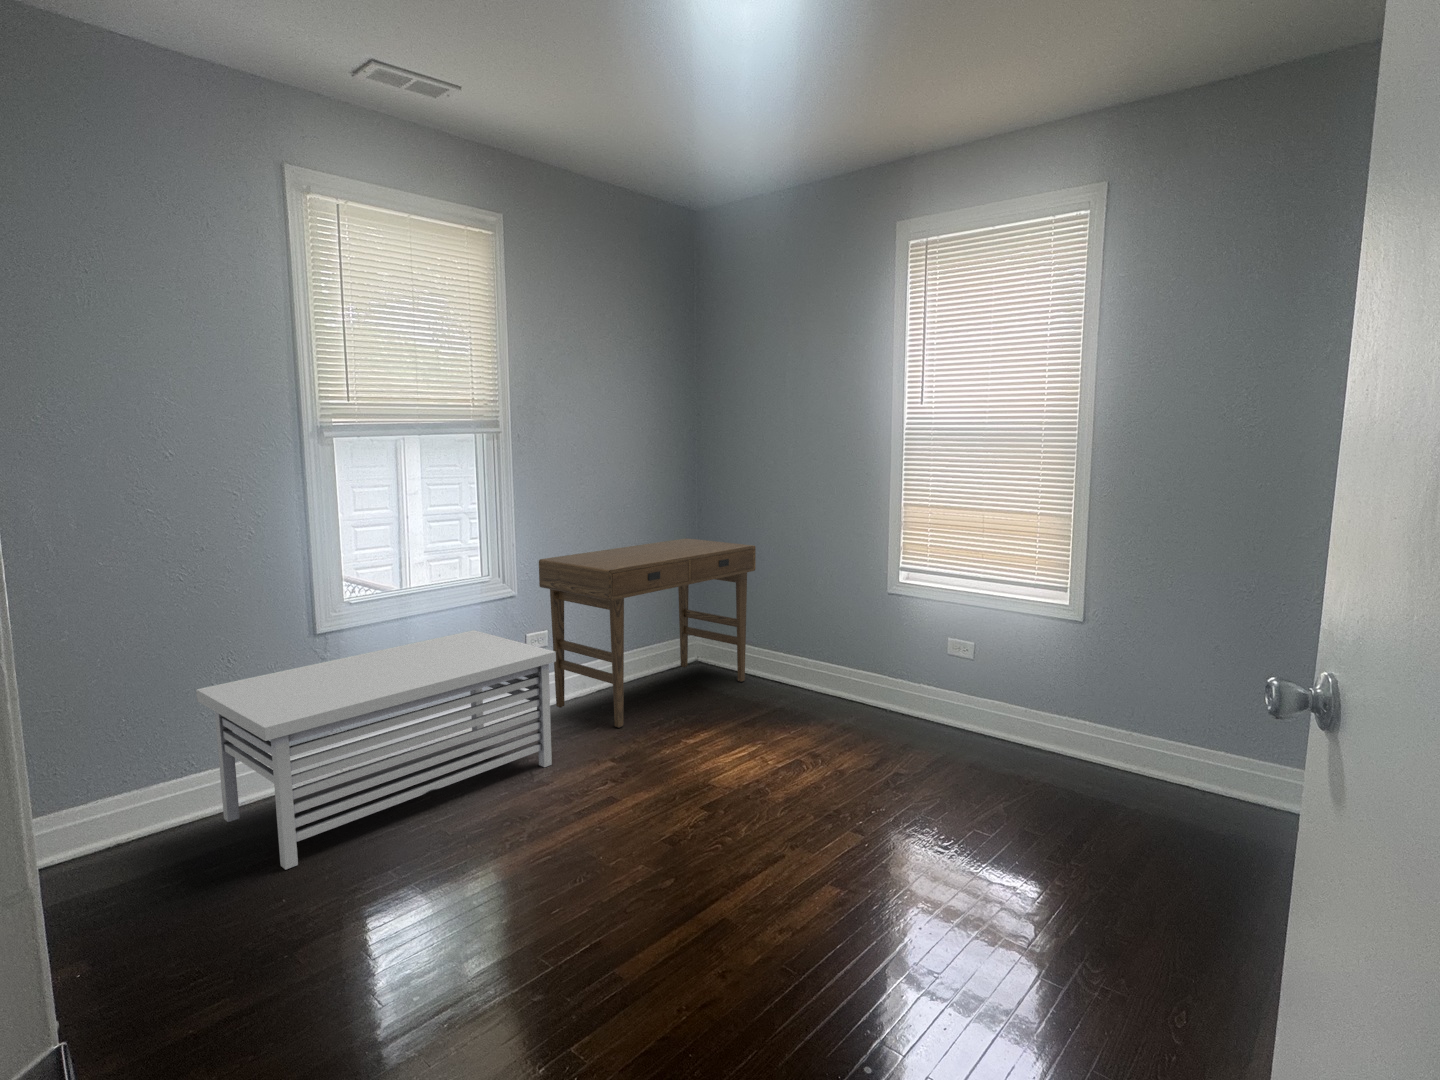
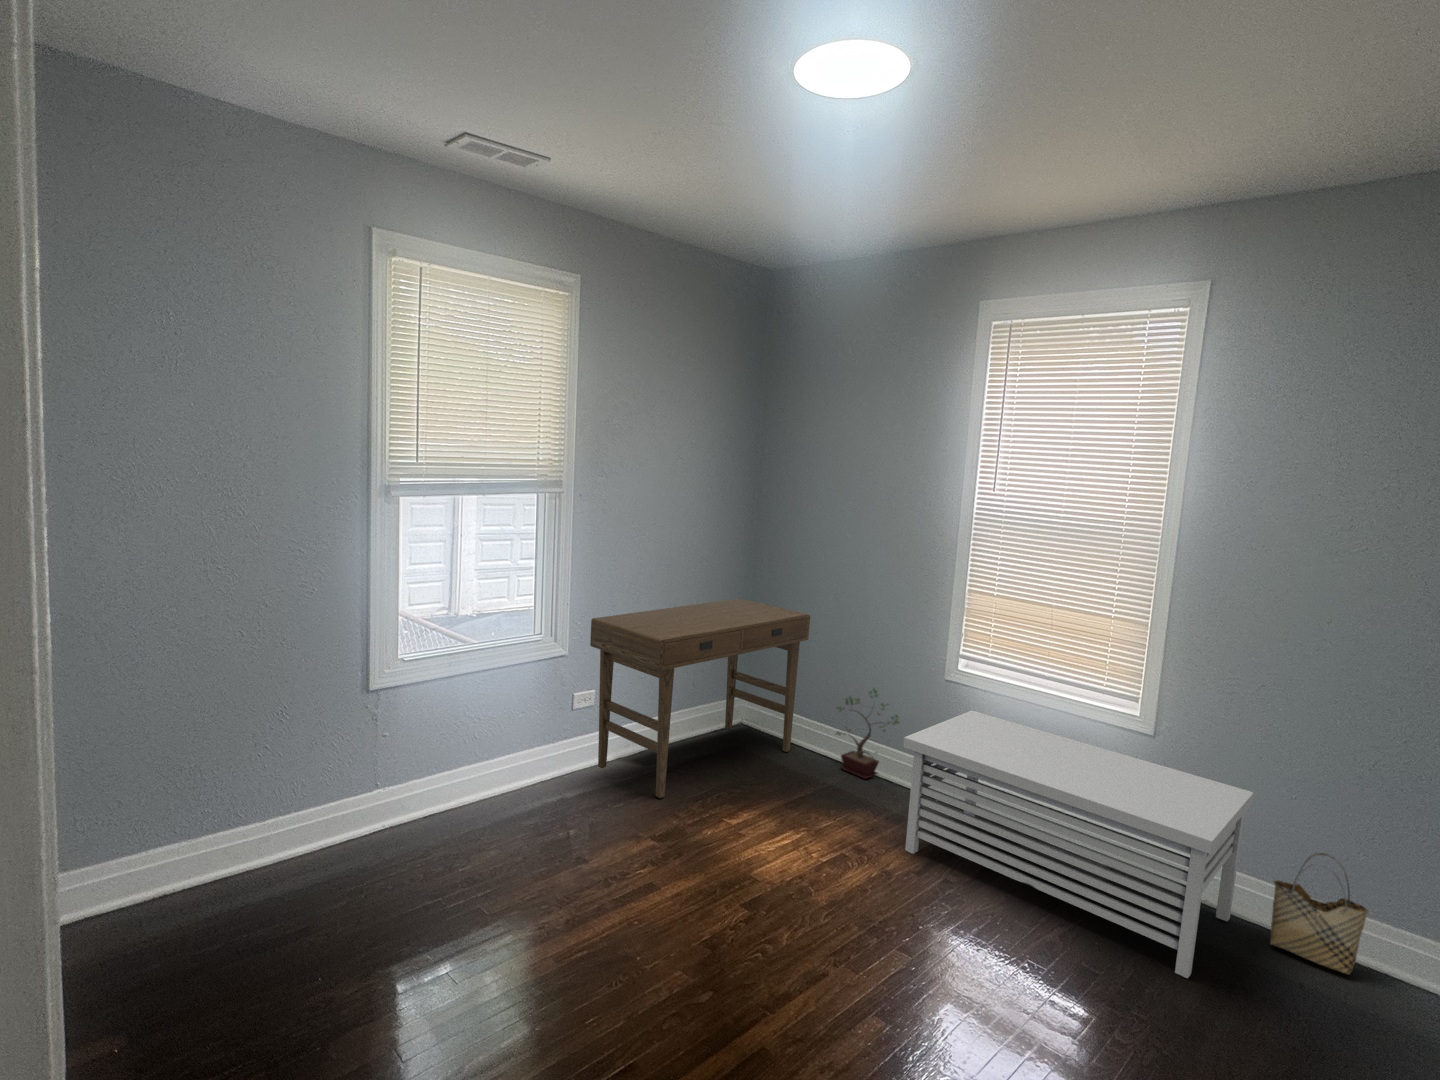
potted plant: none [786,609,848,698] -> present [837,688,899,779]
storage bench: present [196,630,556,870] -> present [903,711,1254,978]
woven basket: none [1194,708,1279,814] -> present [1270,853,1368,974]

